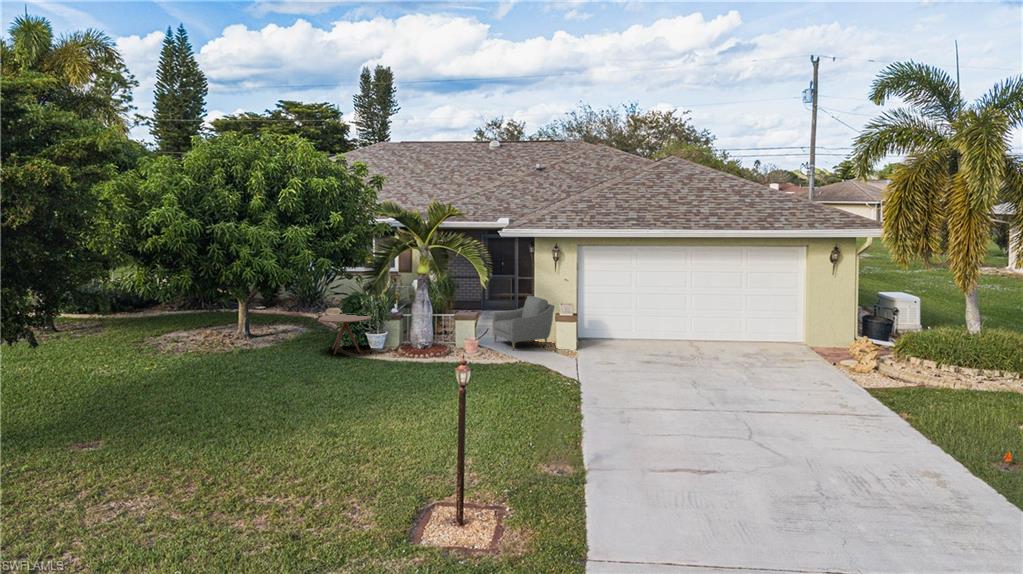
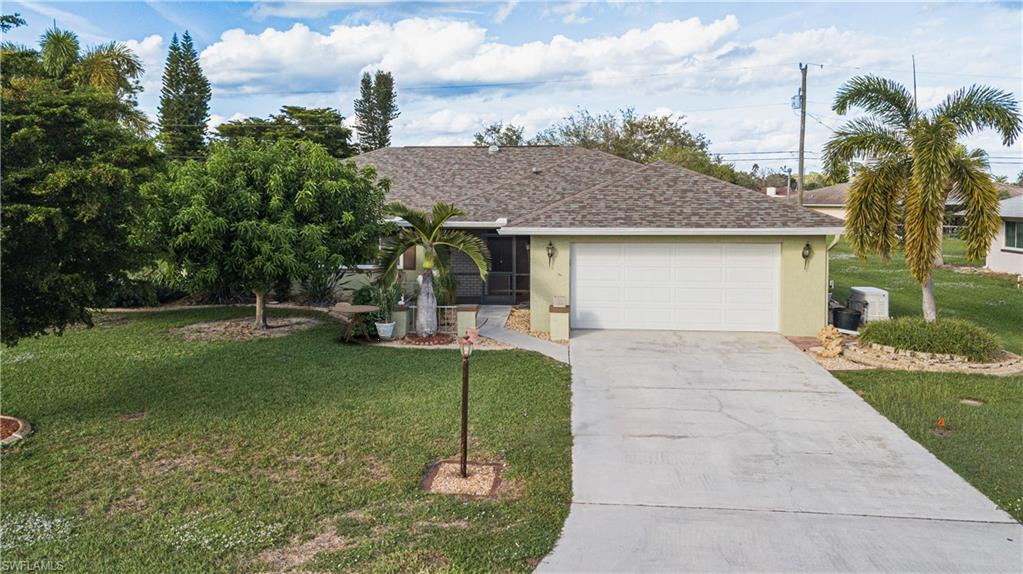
chair: present [492,296,554,350] -> none [491,289,549,339]

